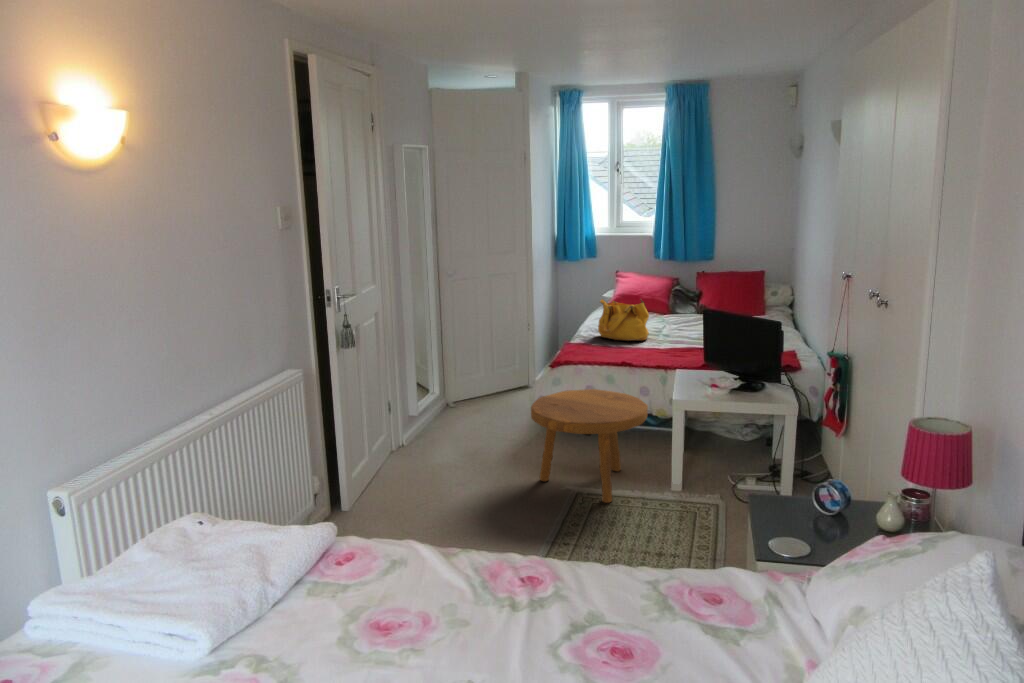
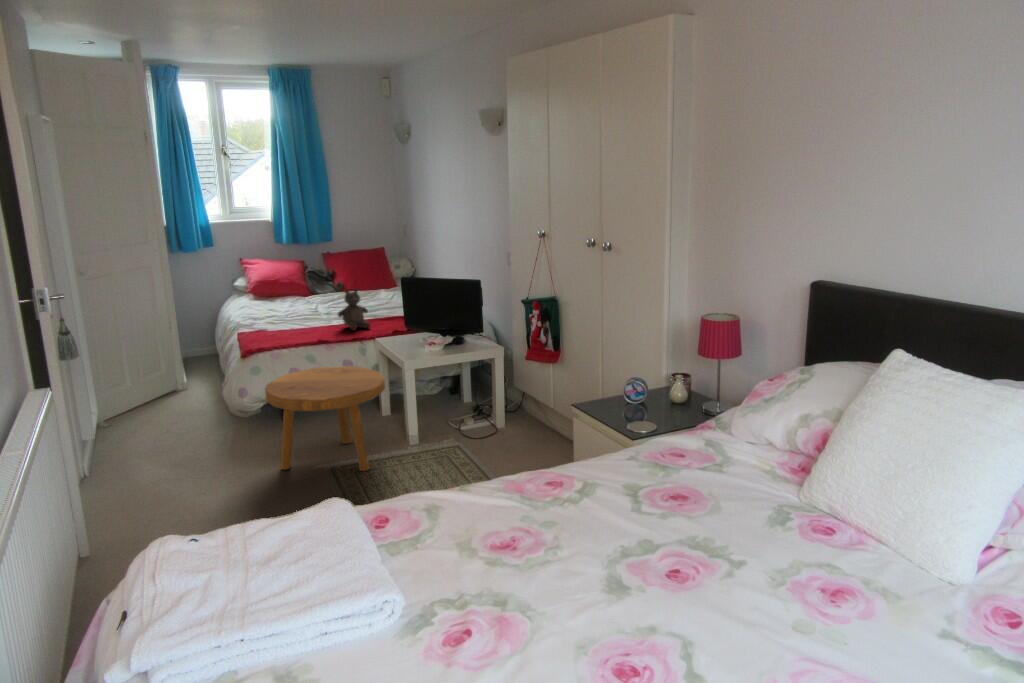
handbag: present [598,299,649,341] -> none [264,279,320,322]
stuffed bear: none [652,314,686,358] -> present [338,288,370,331]

